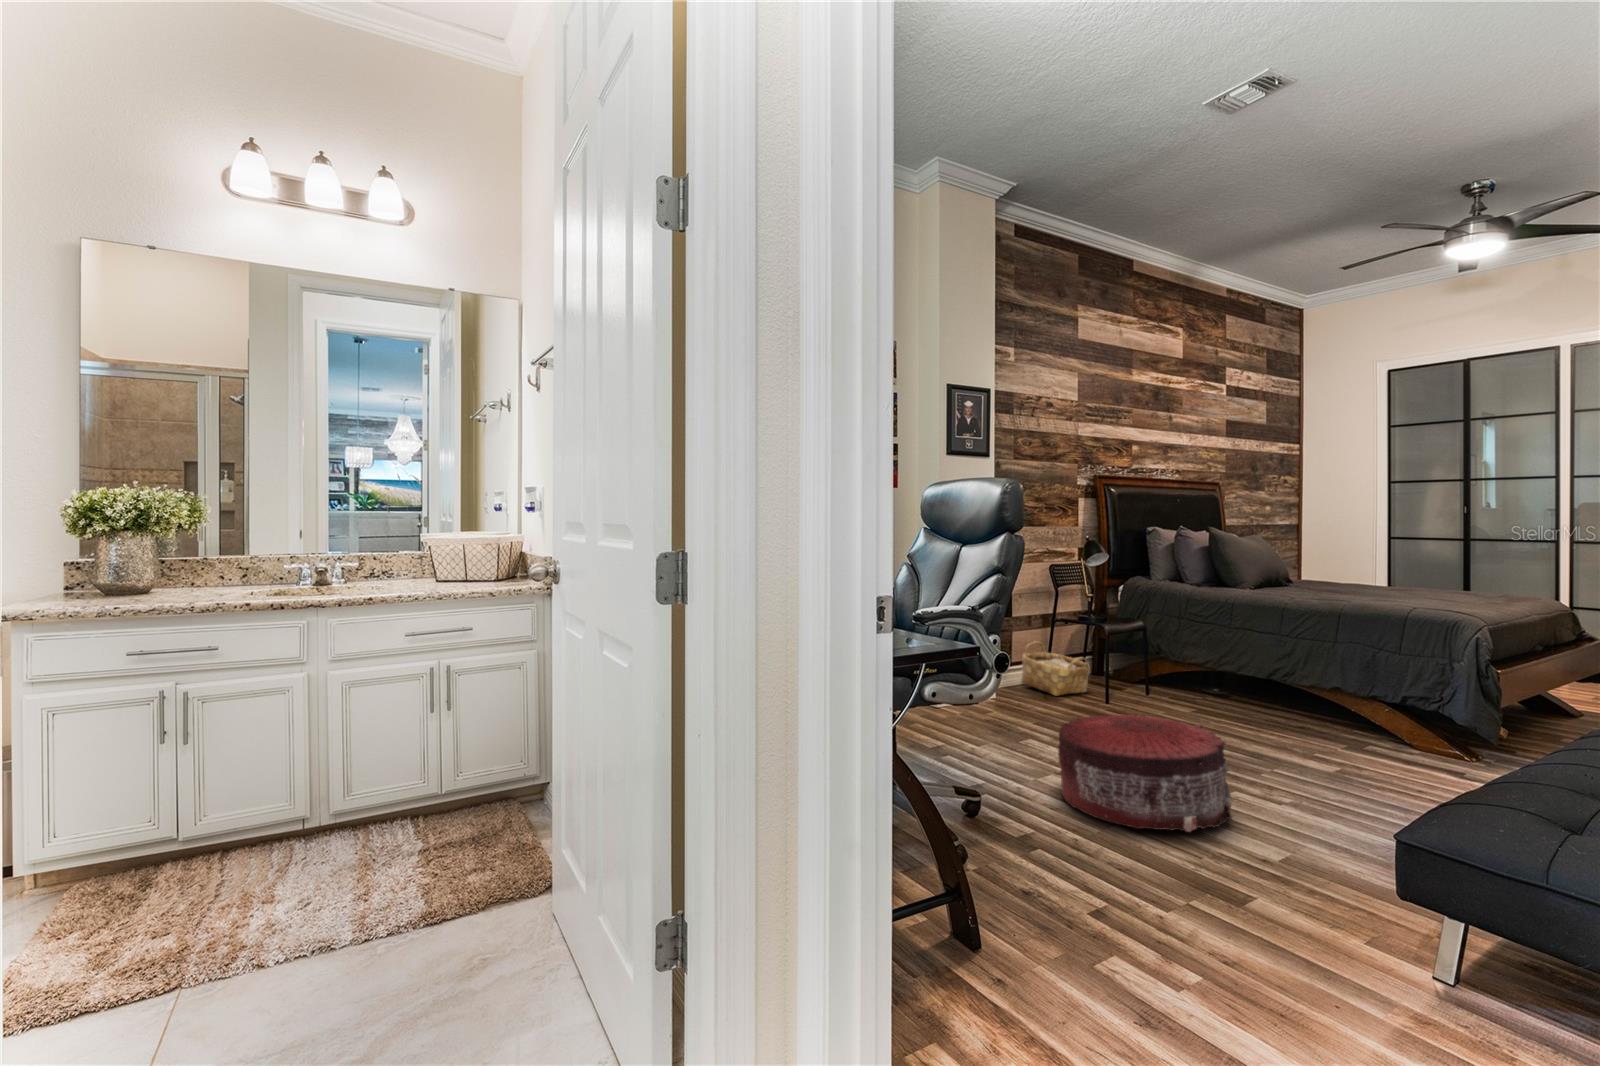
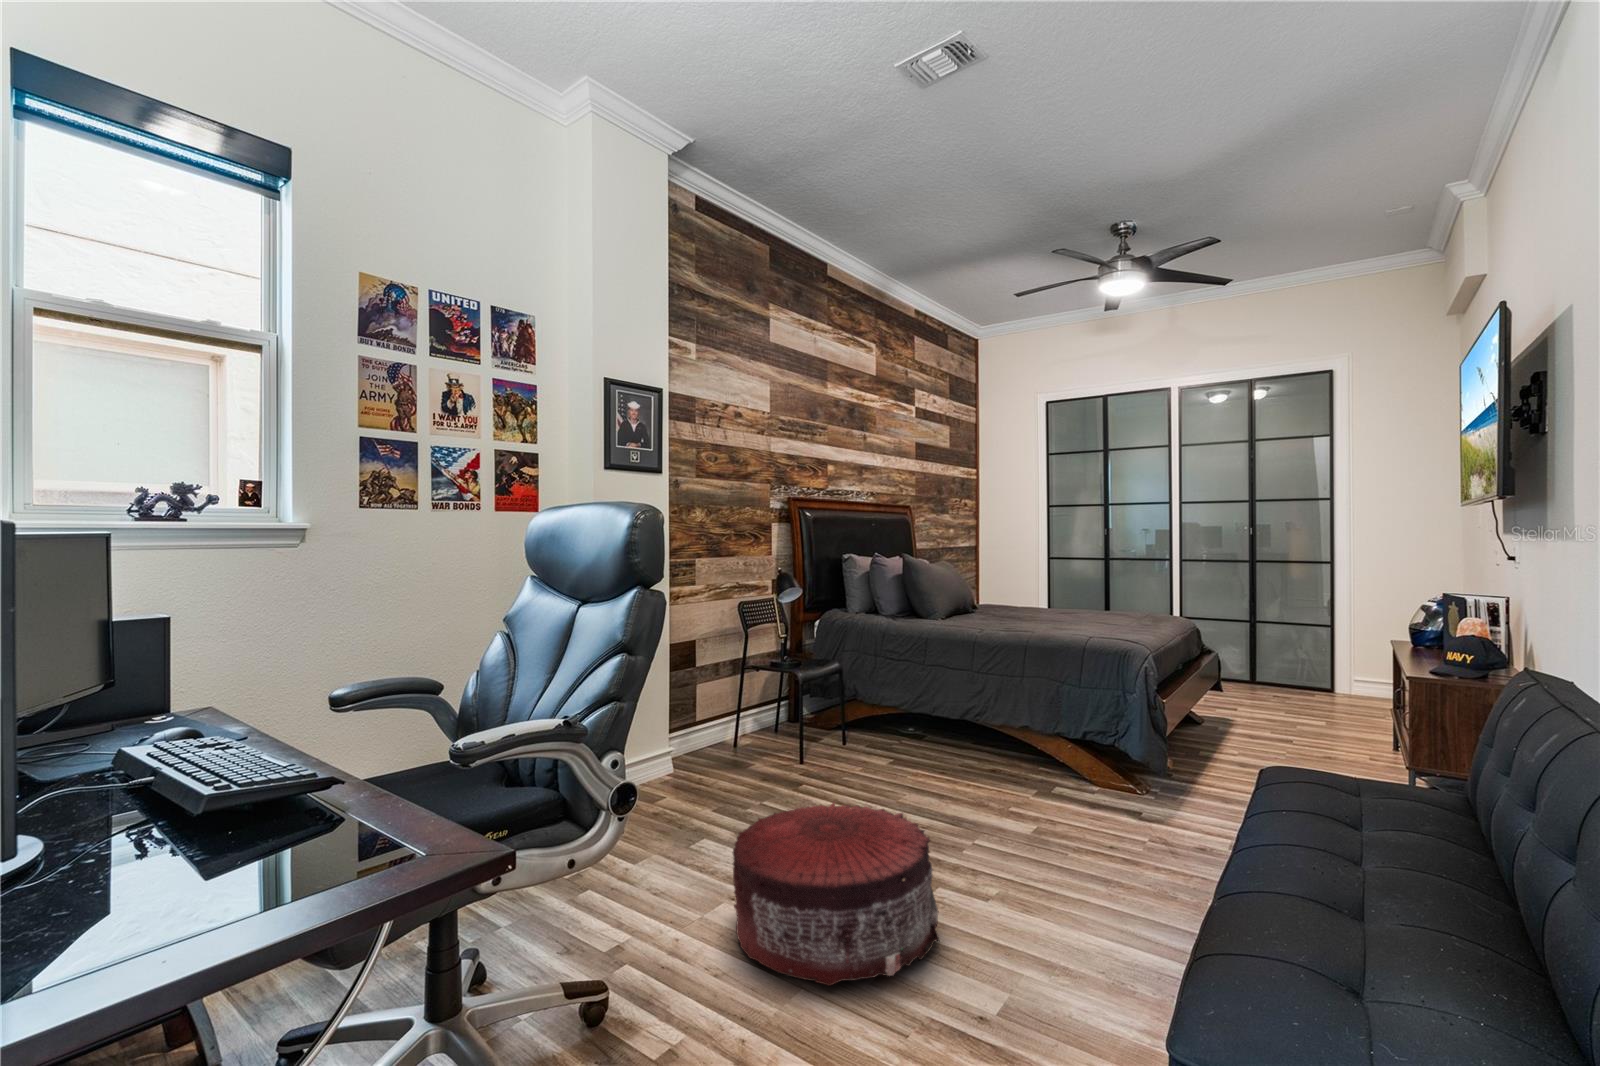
woven basket: present [1021,641,1090,696] -> none [707,694,783,761]

